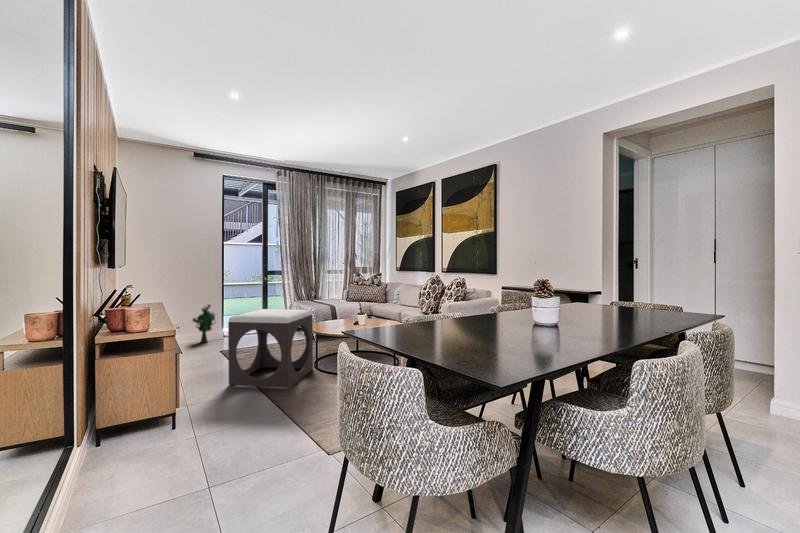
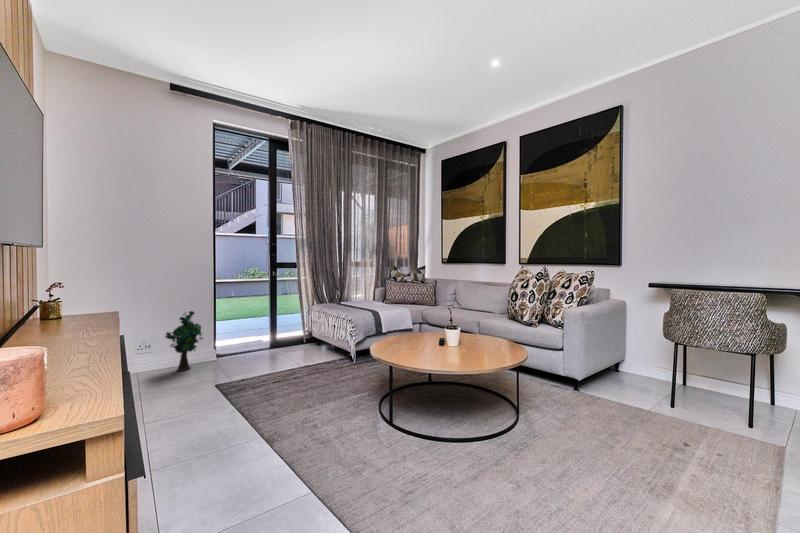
footstool: present [228,309,313,388] -> none [237,325,387,502]

